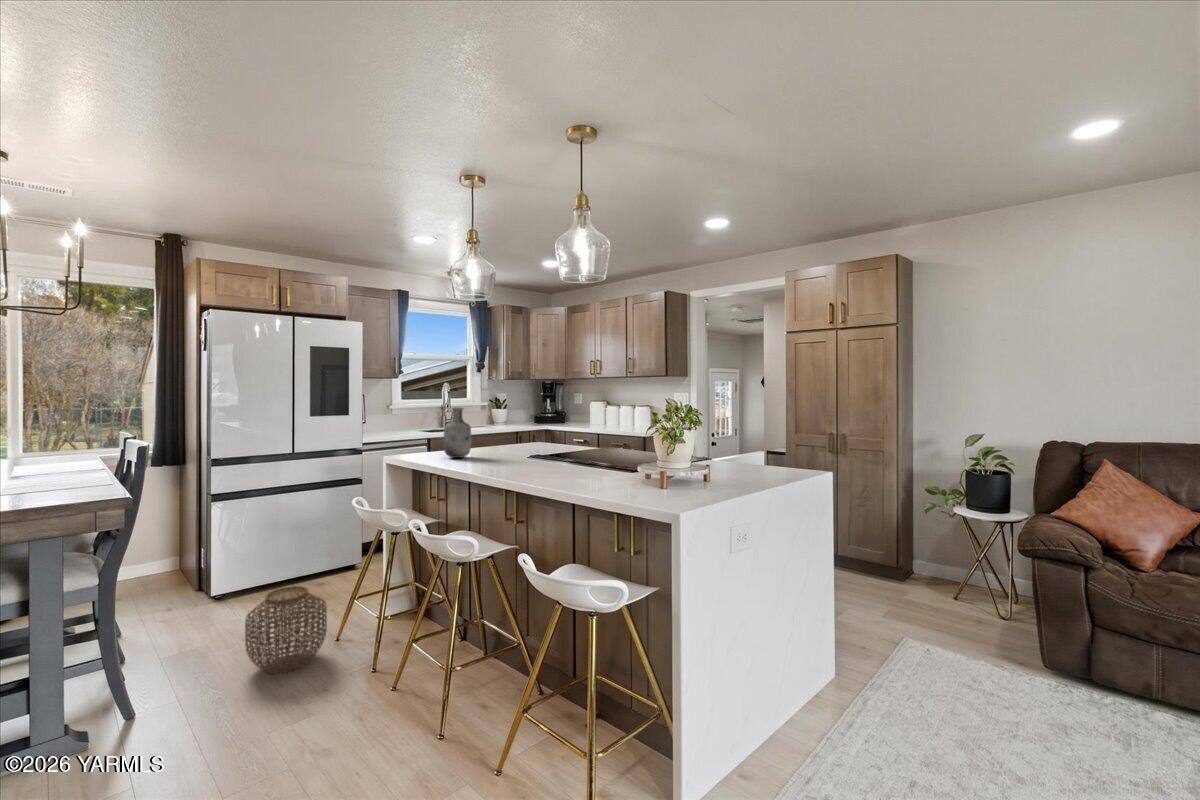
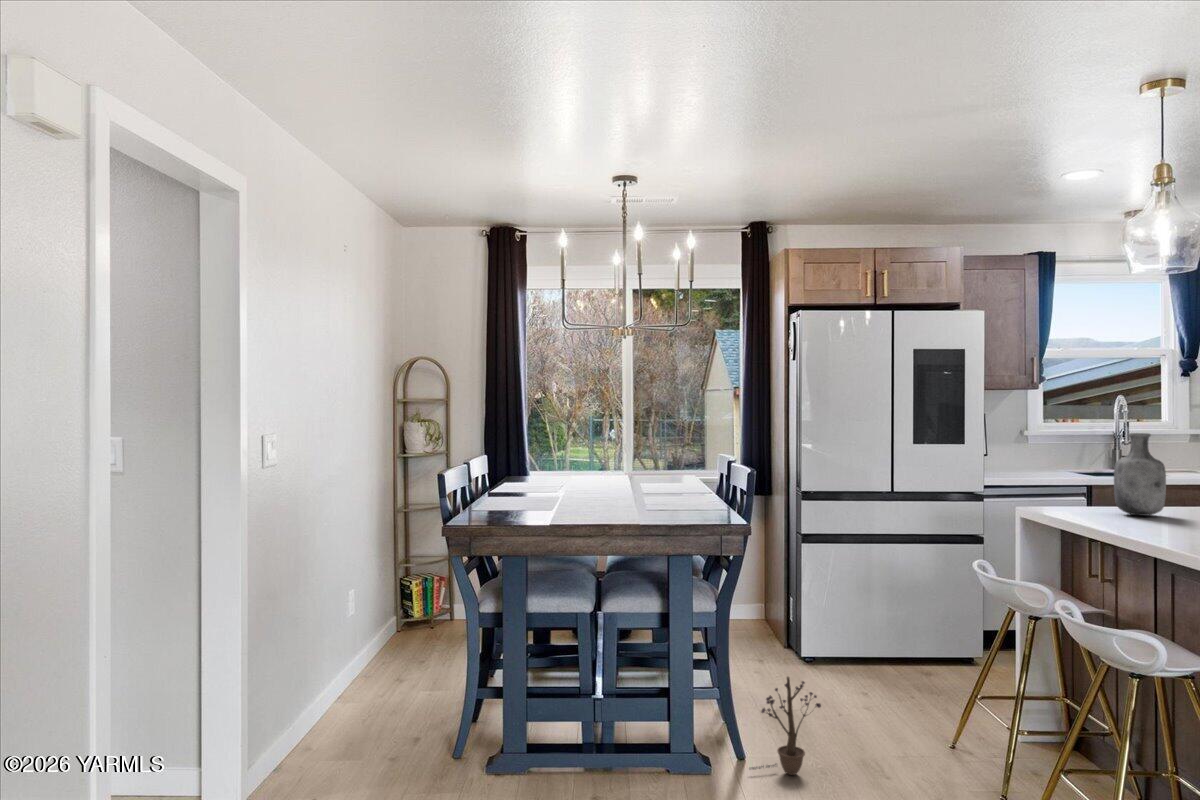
woven basket: present [245,586,327,675] -> none [840,659,935,770]
decorative plant: none [147,627,227,725] -> present [749,677,821,775]

